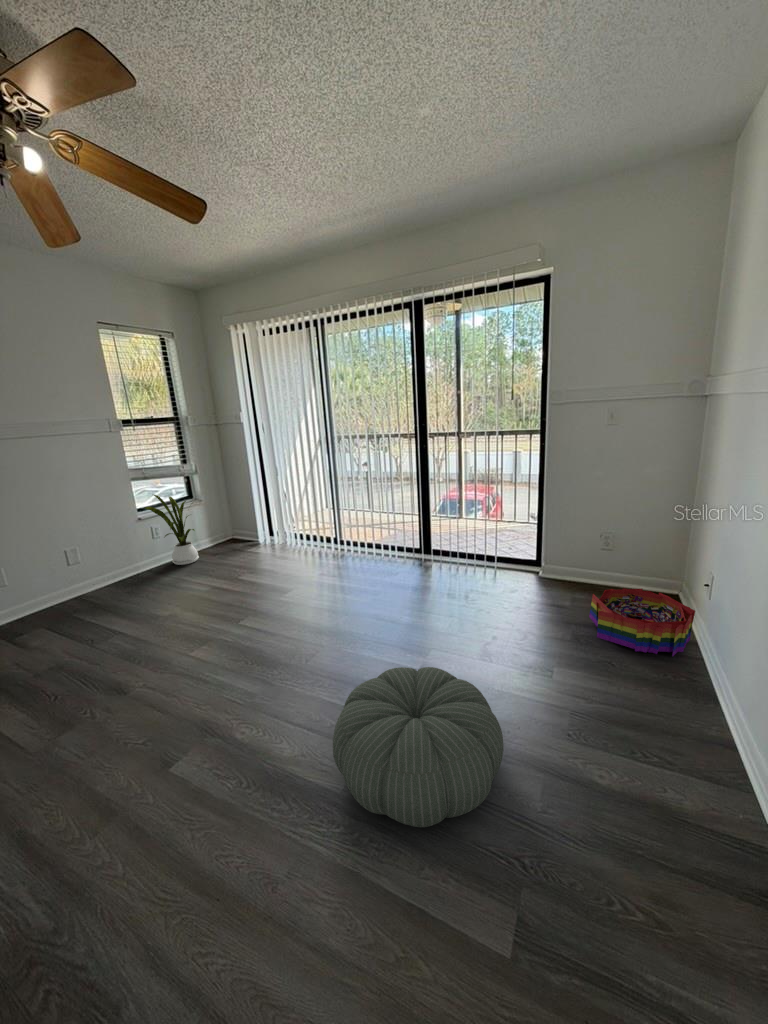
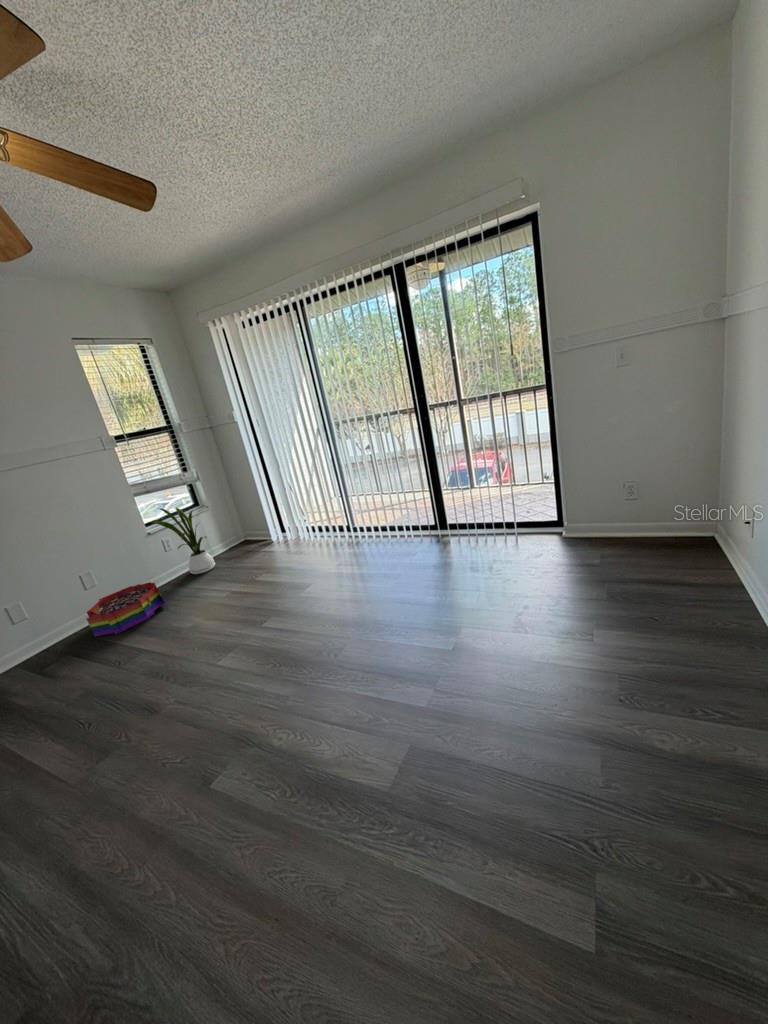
storage bin: present [589,588,695,656] -> present [87,582,166,636]
pouf: present [333,667,503,827] -> none [385,655,572,840]

